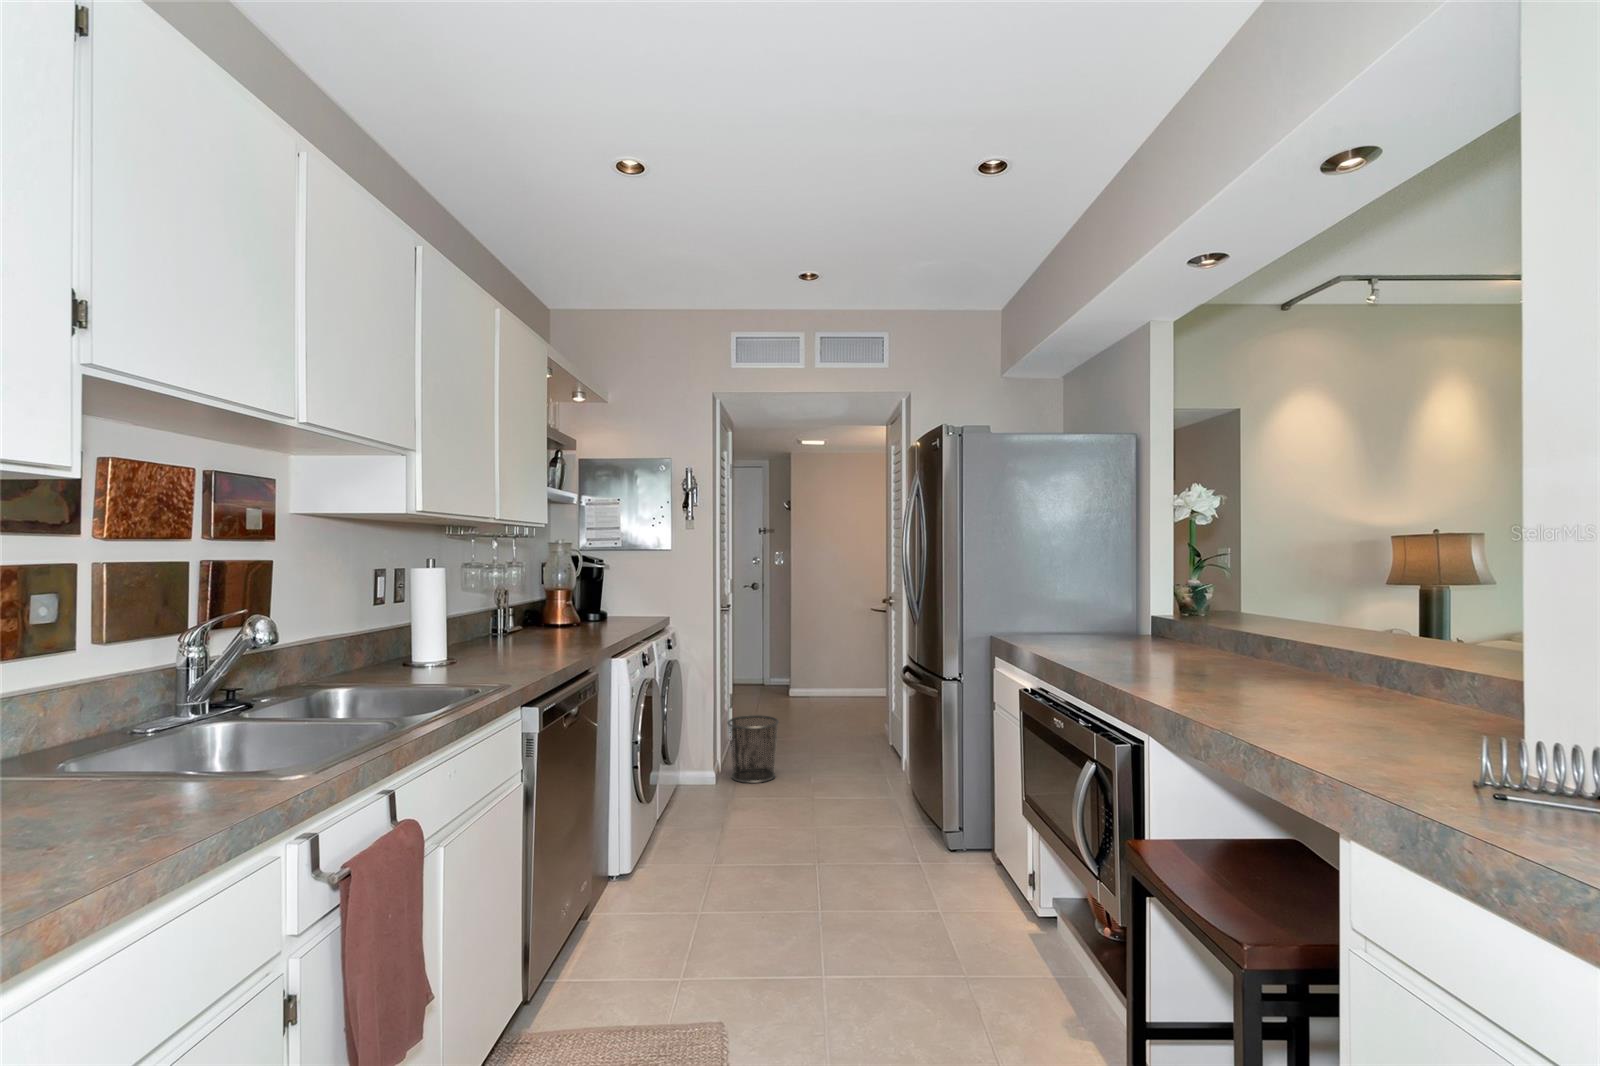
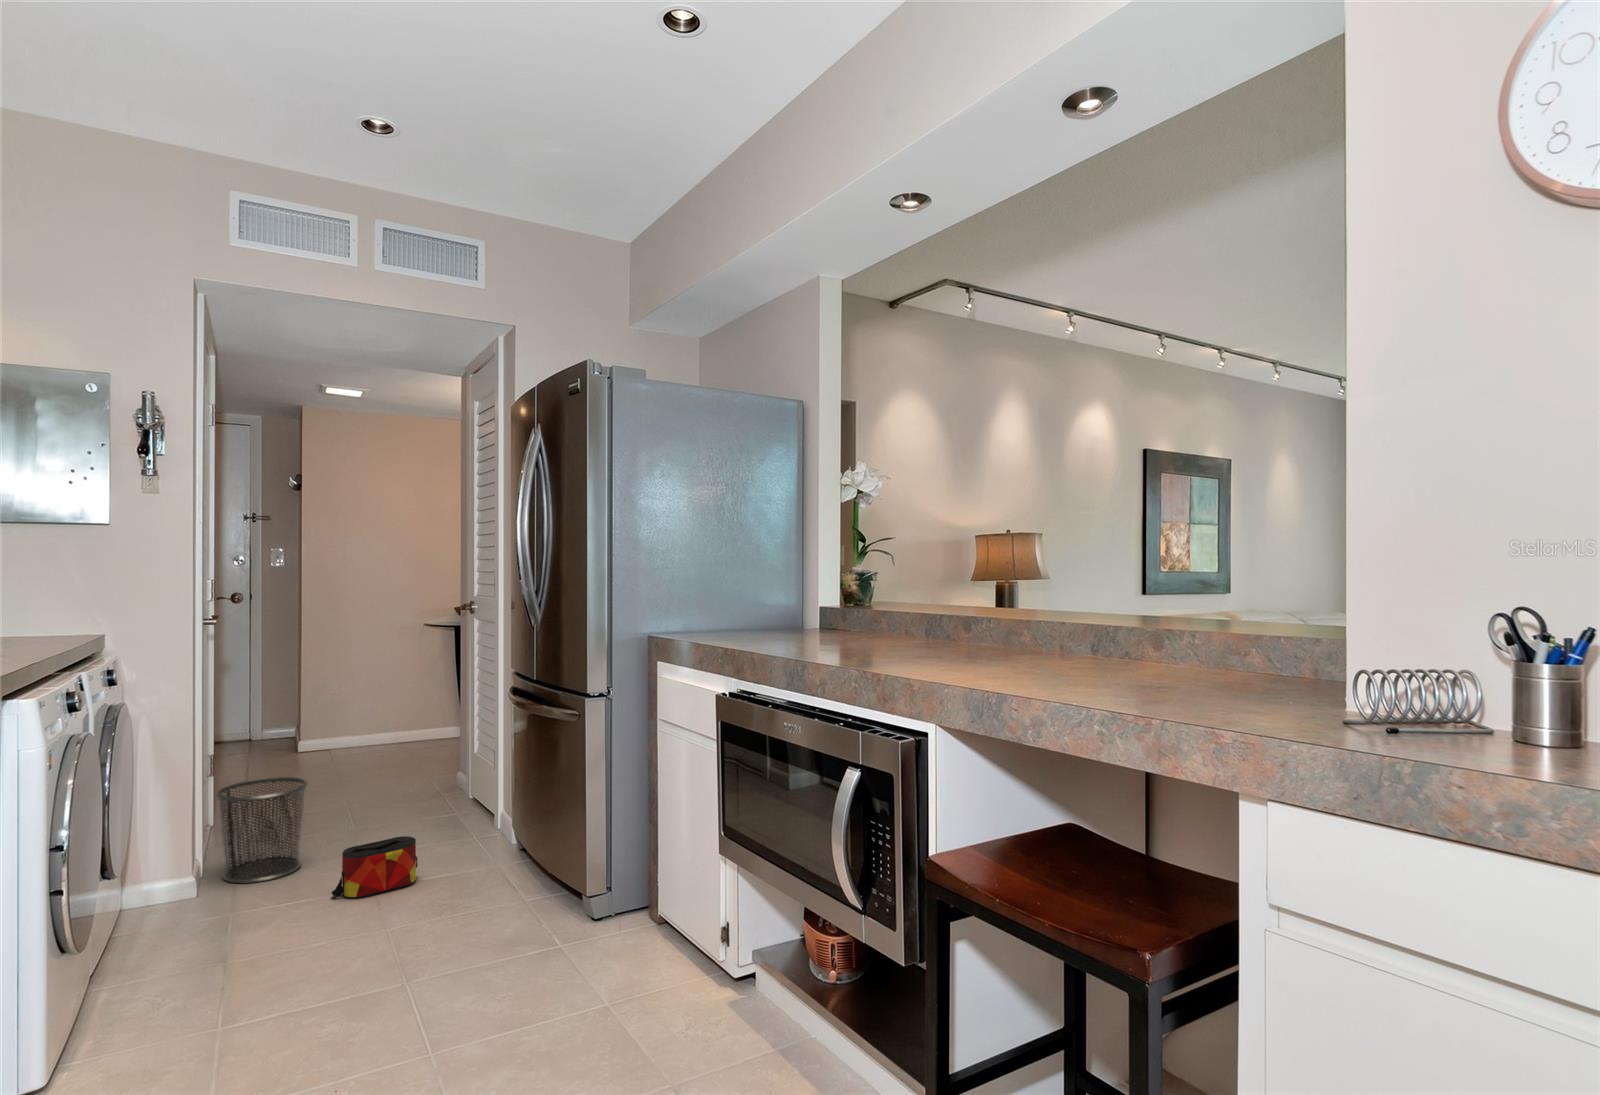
bag: none [788,767,843,805] -> present [332,836,418,899]

